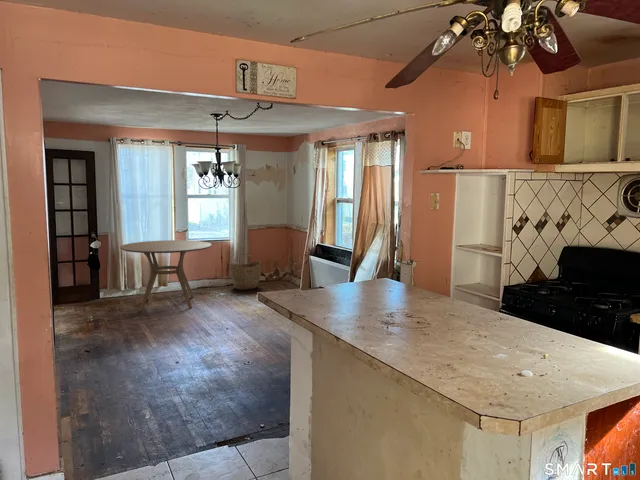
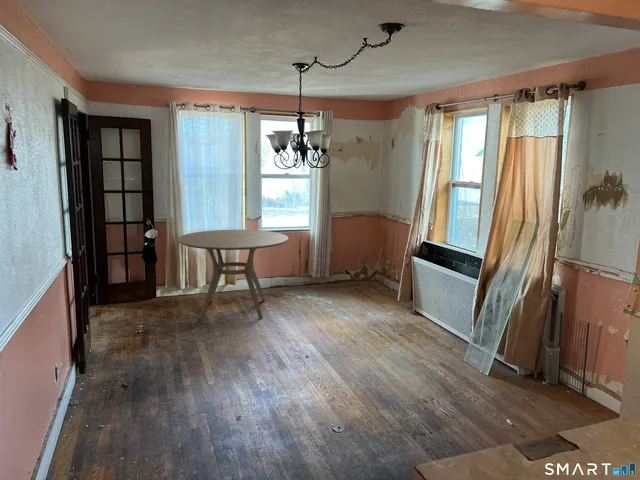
woven basket: present [230,255,261,290] -> none [309,246,347,292]

